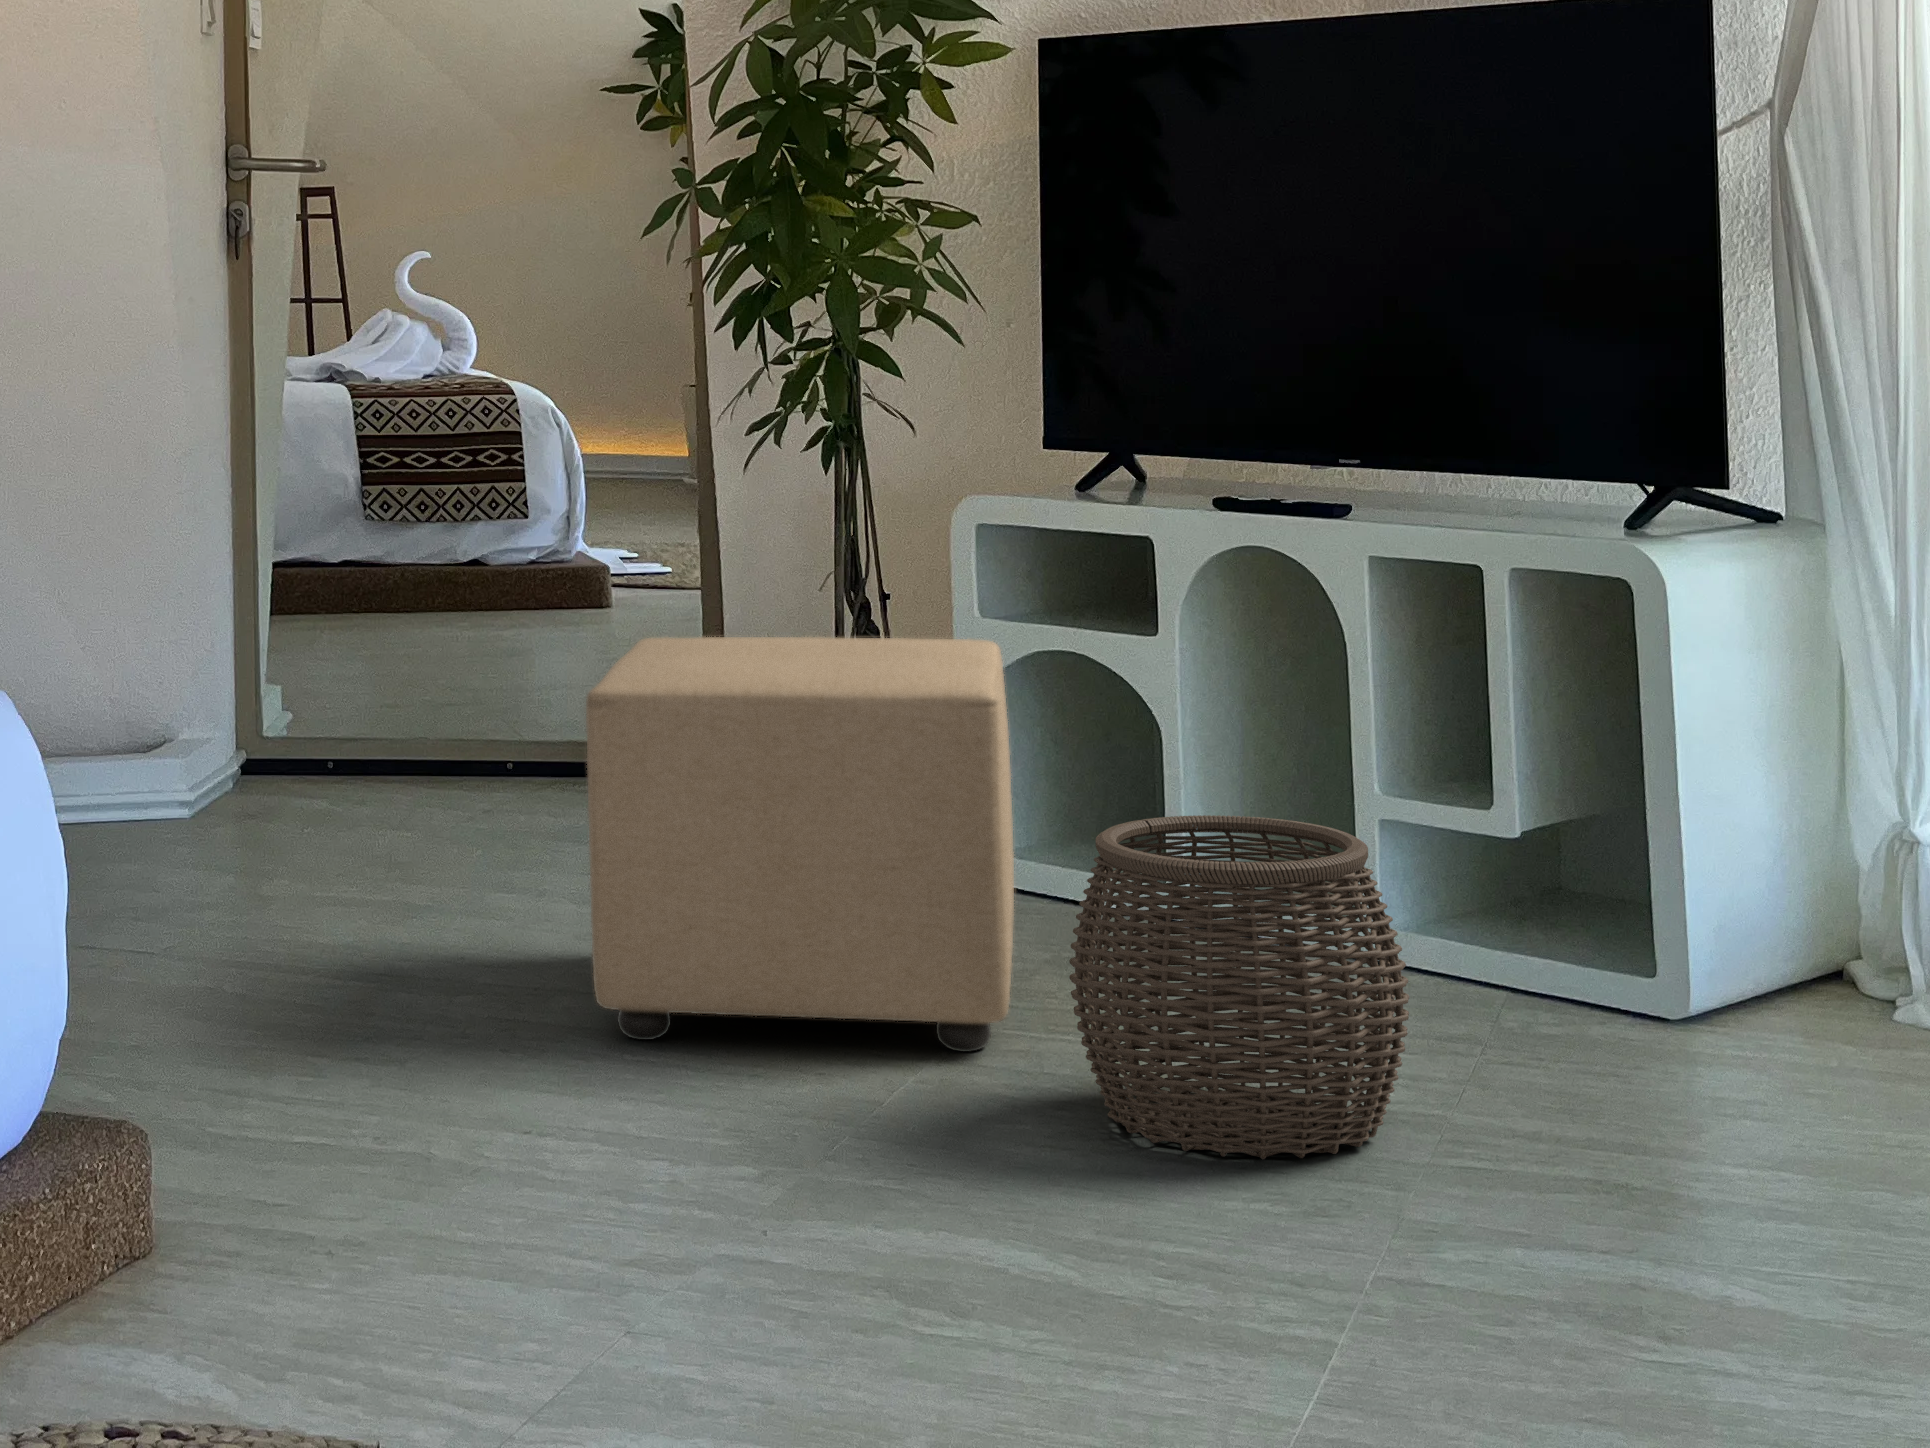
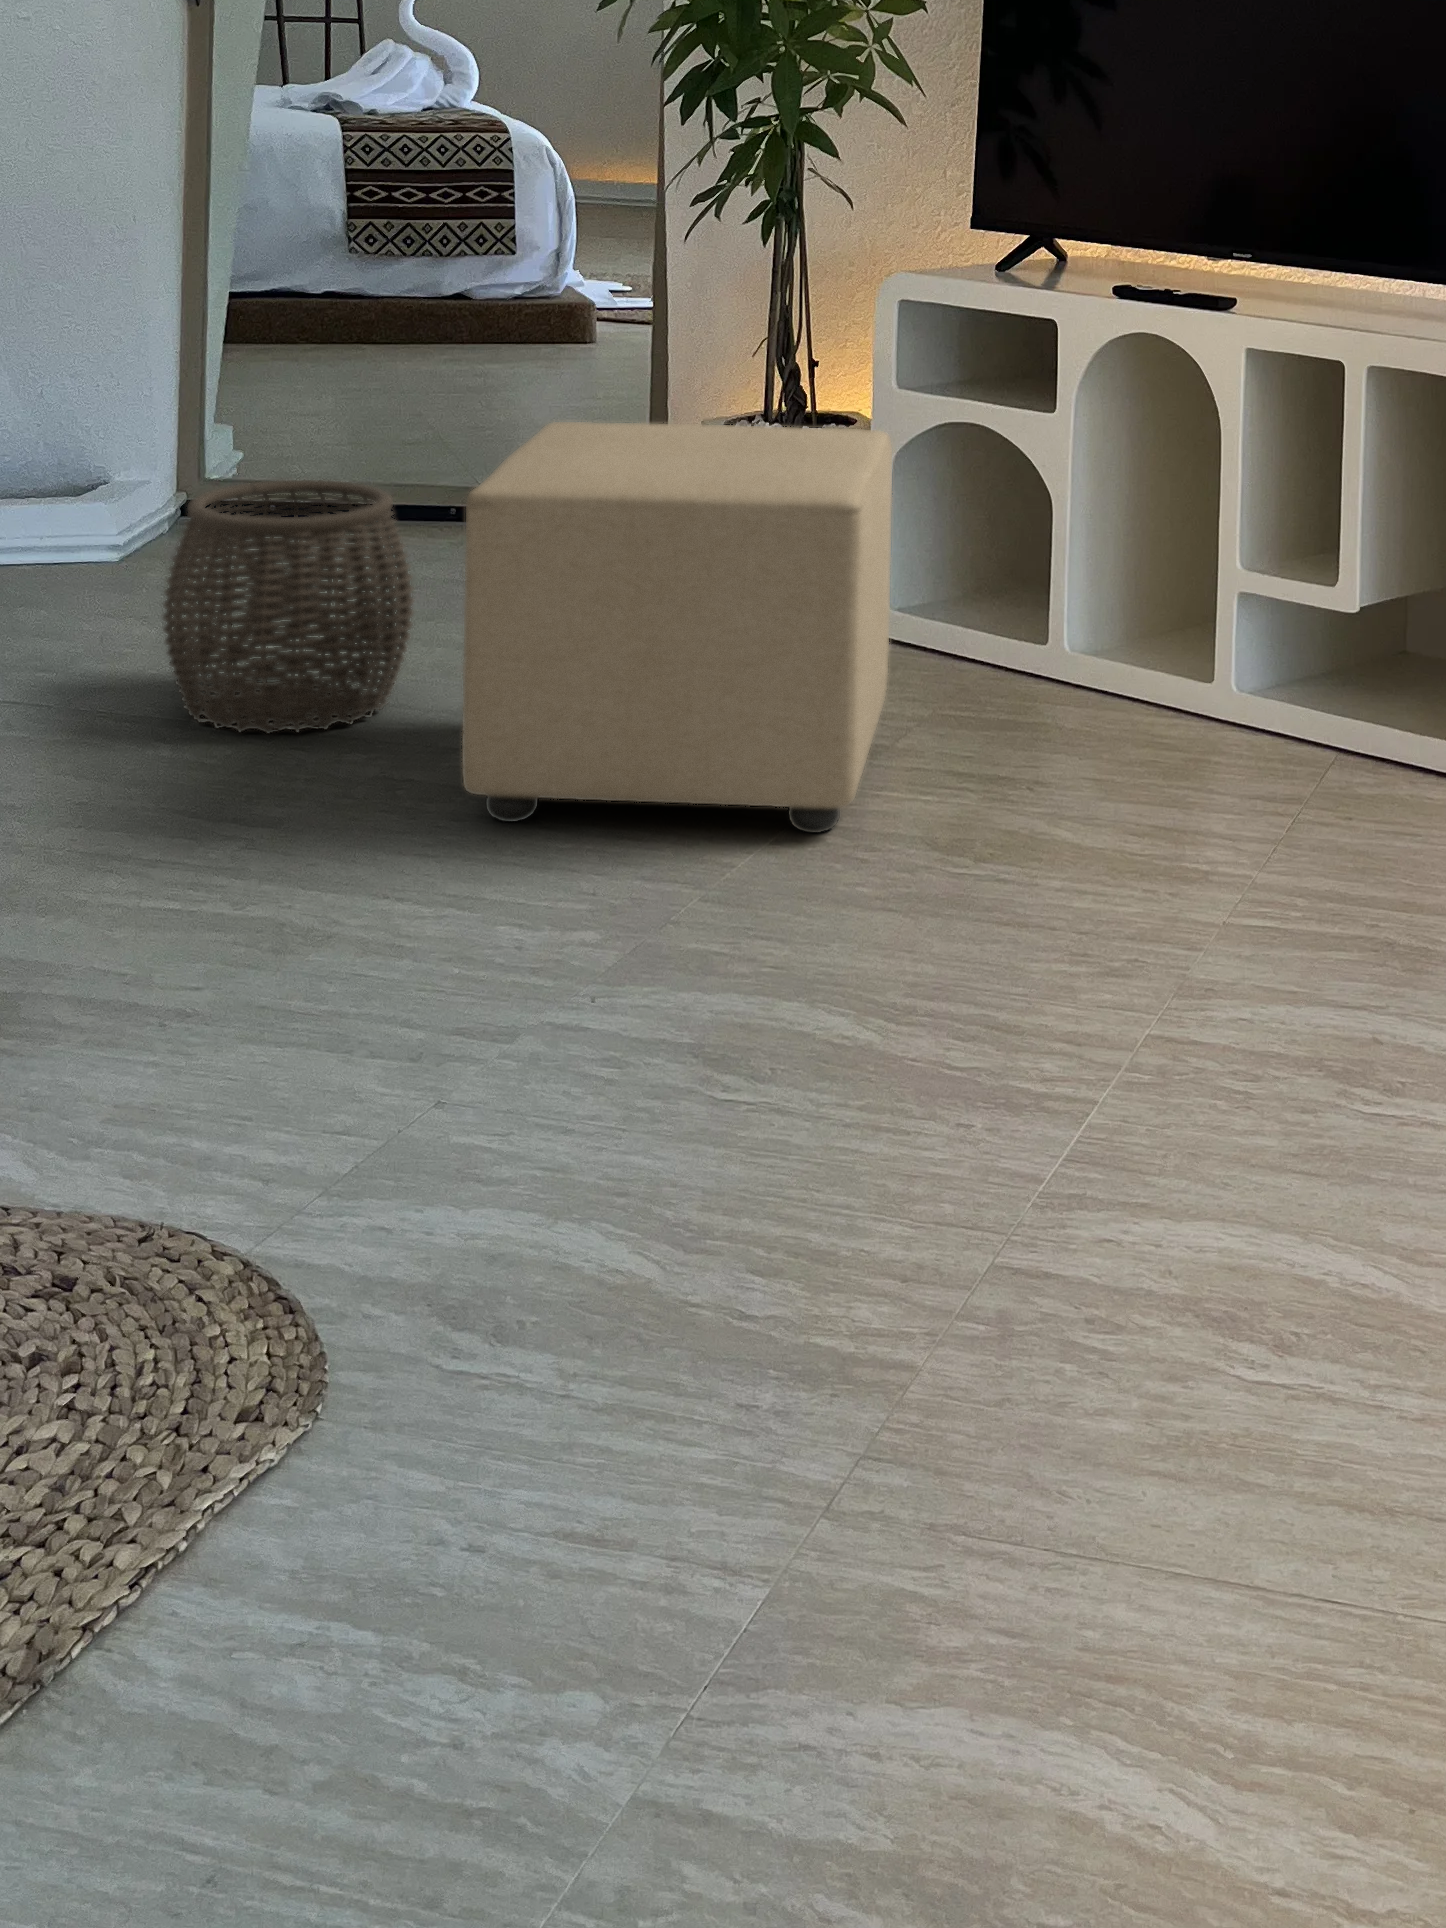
woven basket: present [1069,815,1409,1159] -> present [163,480,414,733]

